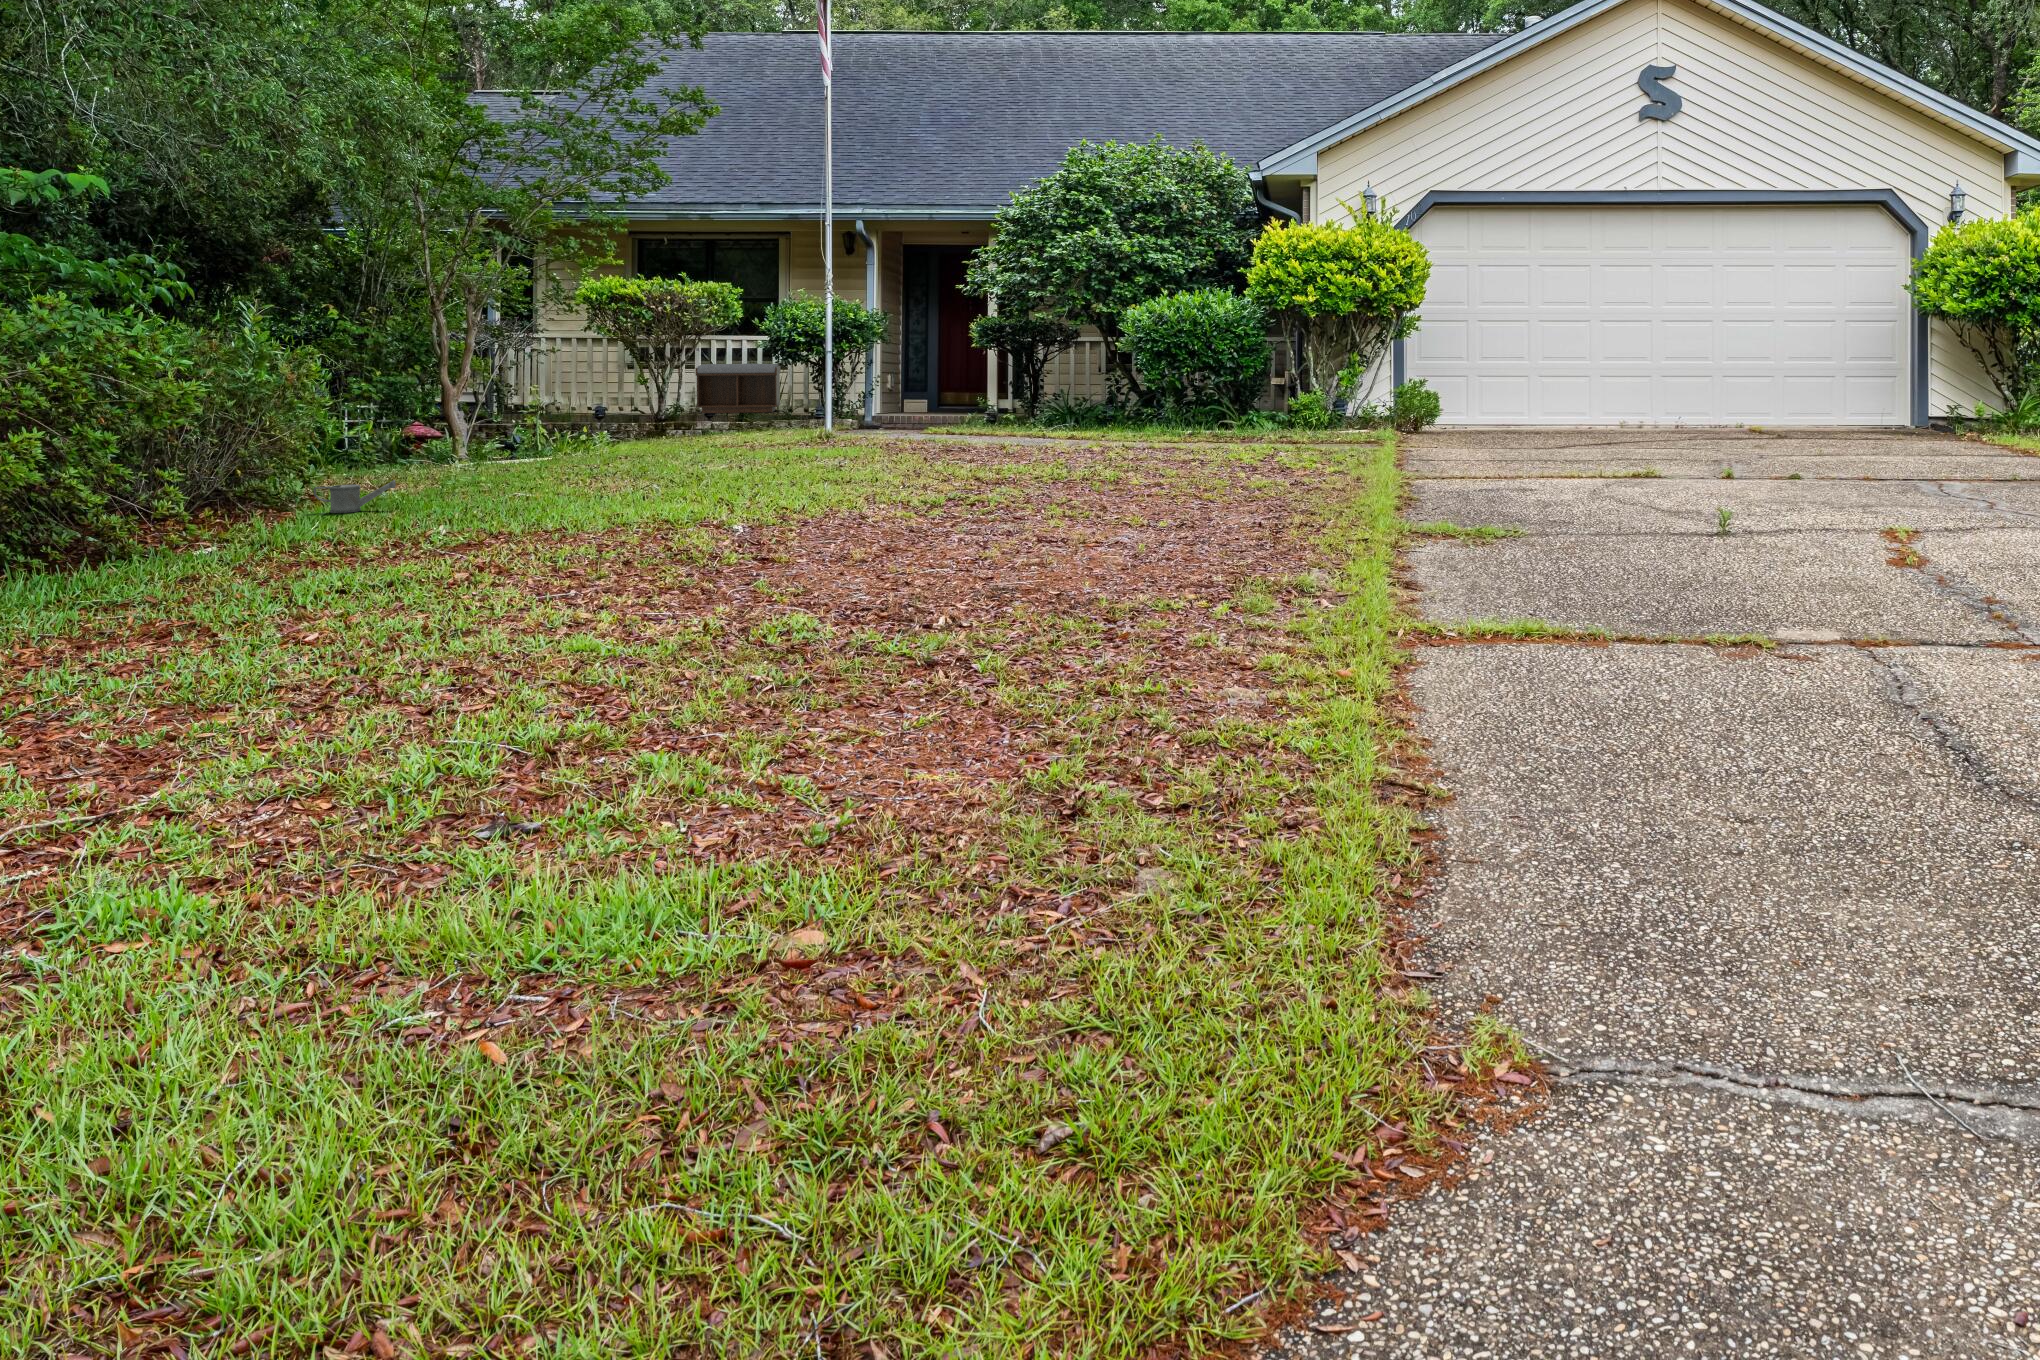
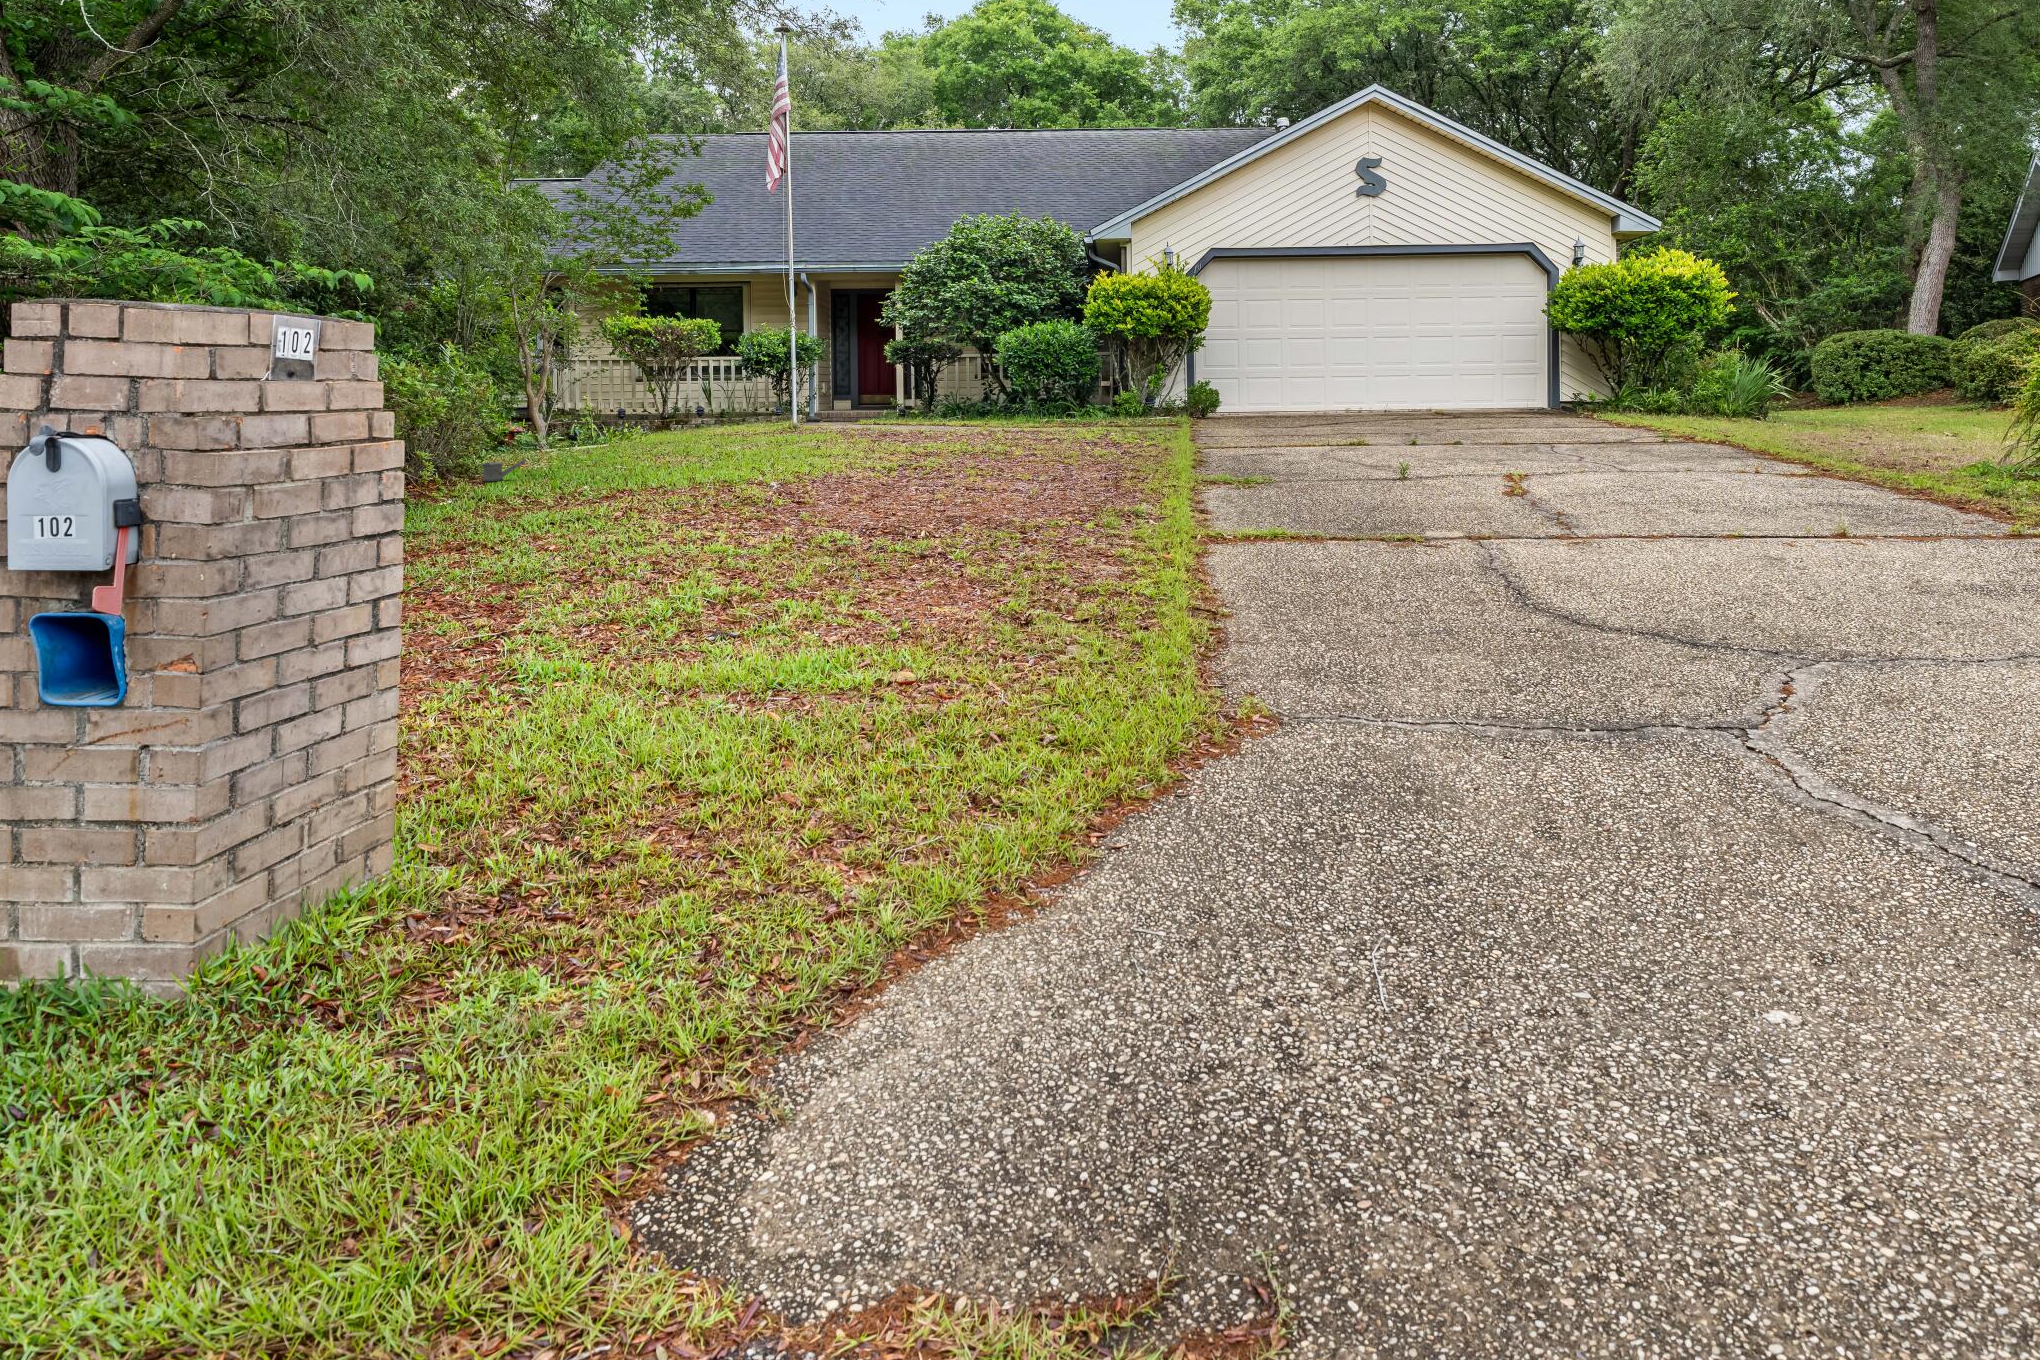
bench: present [696,364,781,413] -> none [692,377,752,412]

